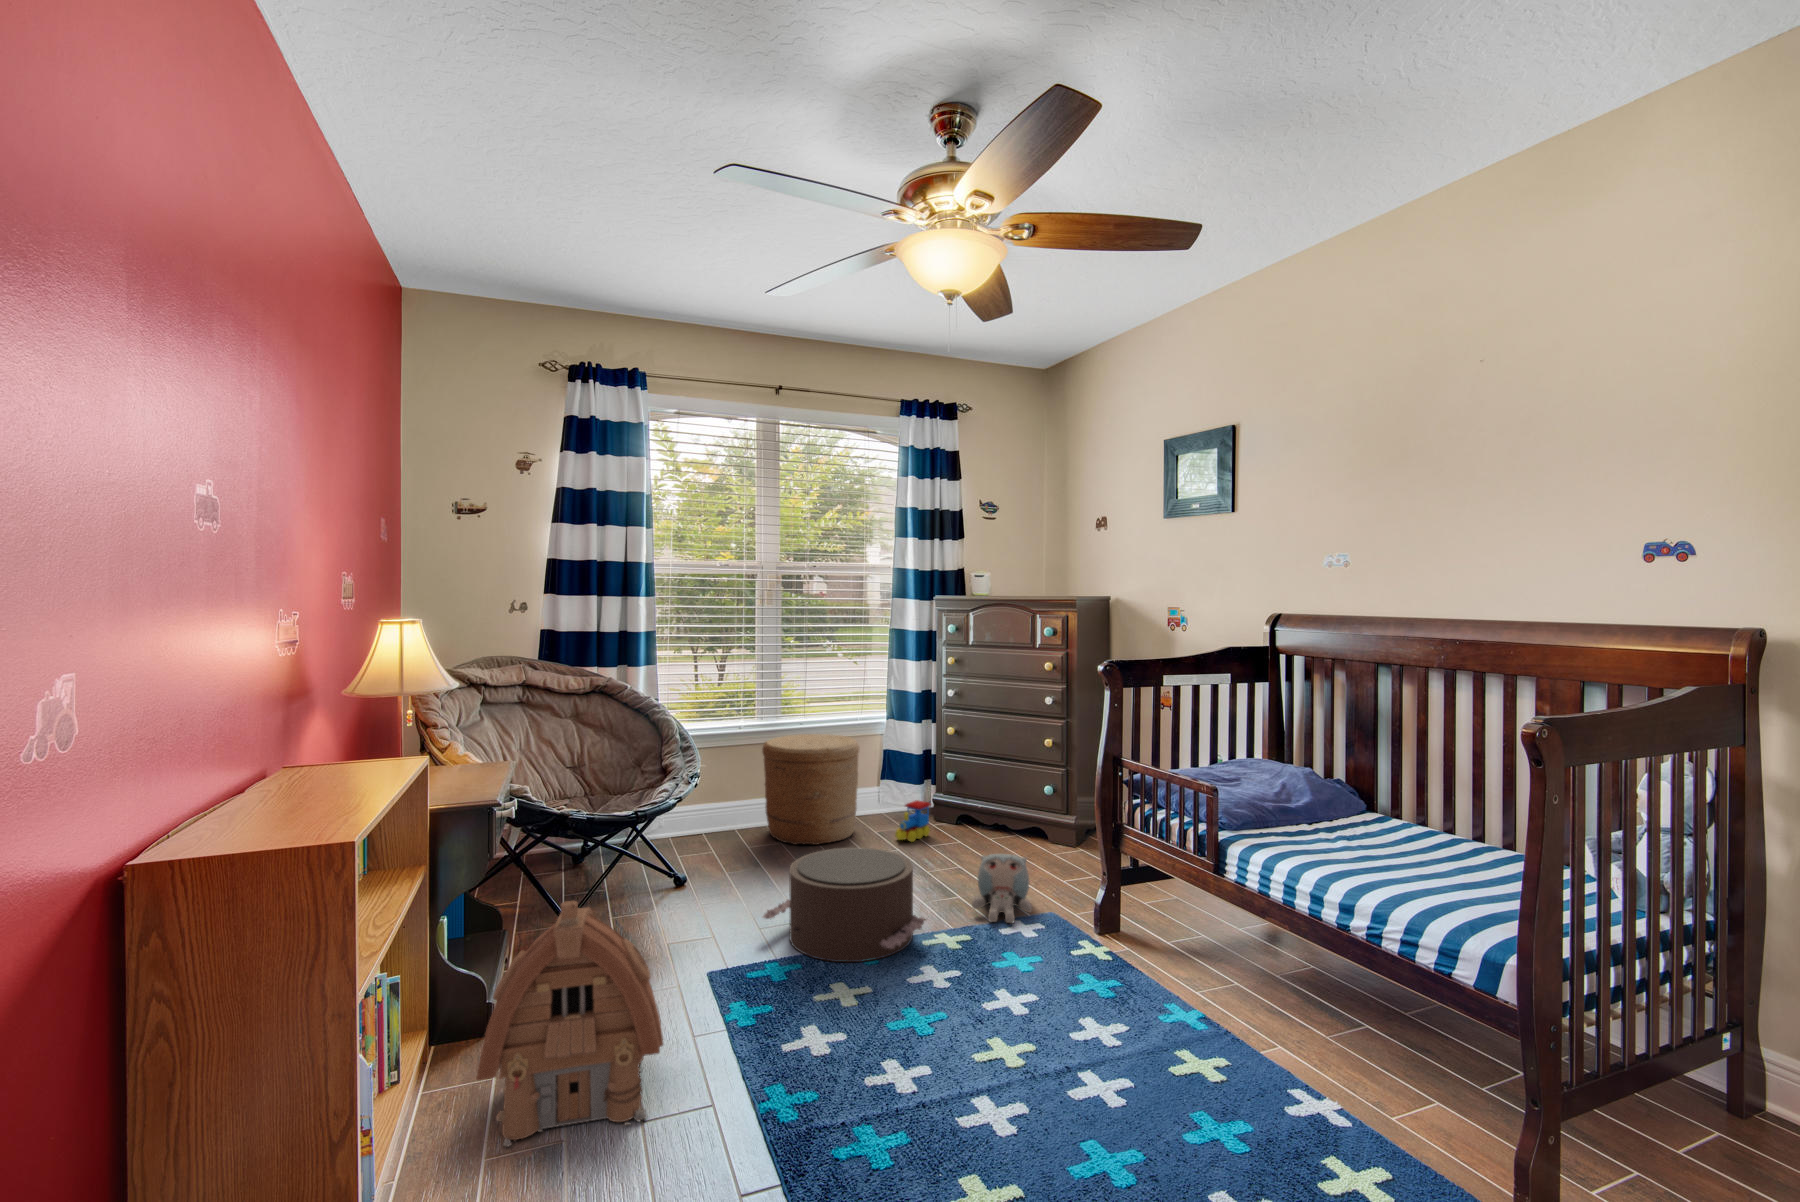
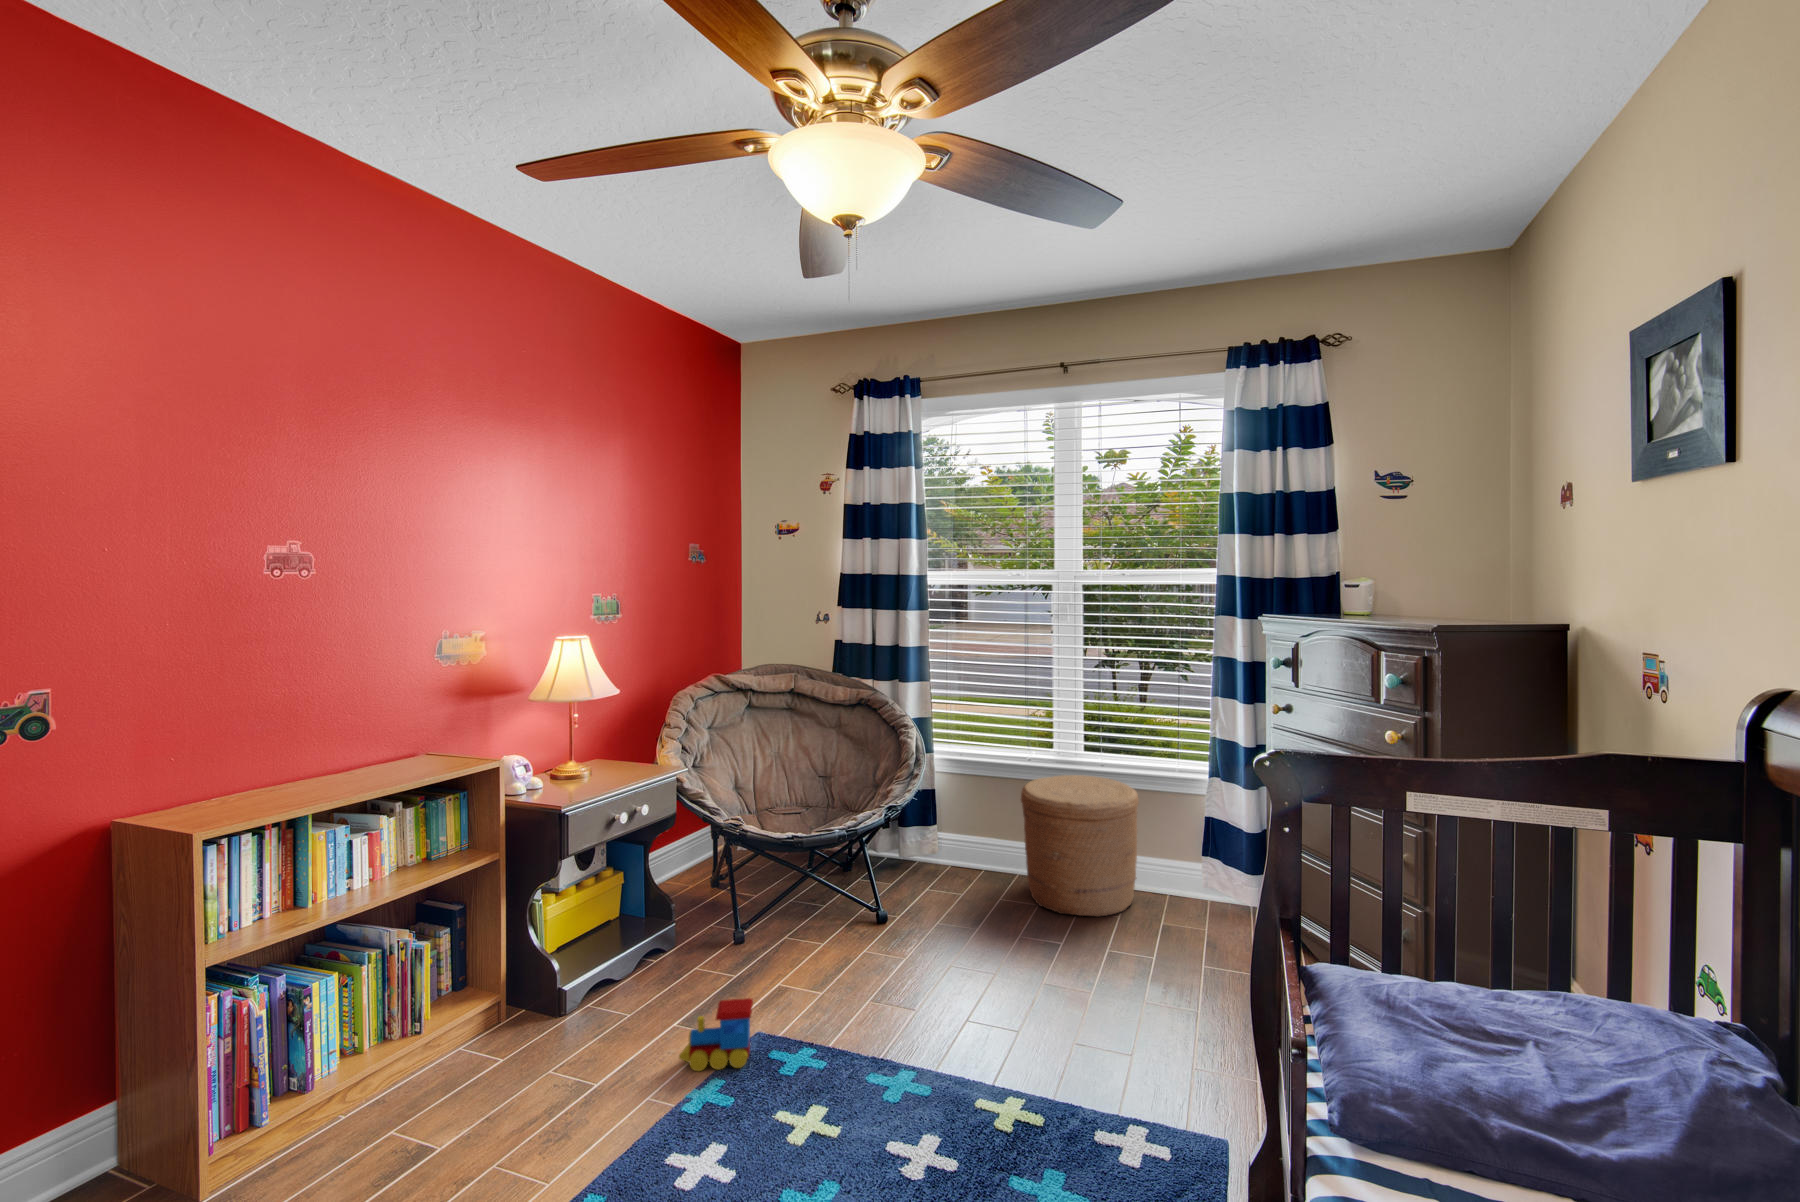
toy train: present [895,800,931,842] -> present [679,998,753,1071]
pouf: present [762,847,926,962] -> none [840,928,990,1084]
plush toy: present [972,854,1032,923] -> none [1072,1001,1179,1114]
toy house: present [476,901,663,1146] -> none [427,920,605,1135]

